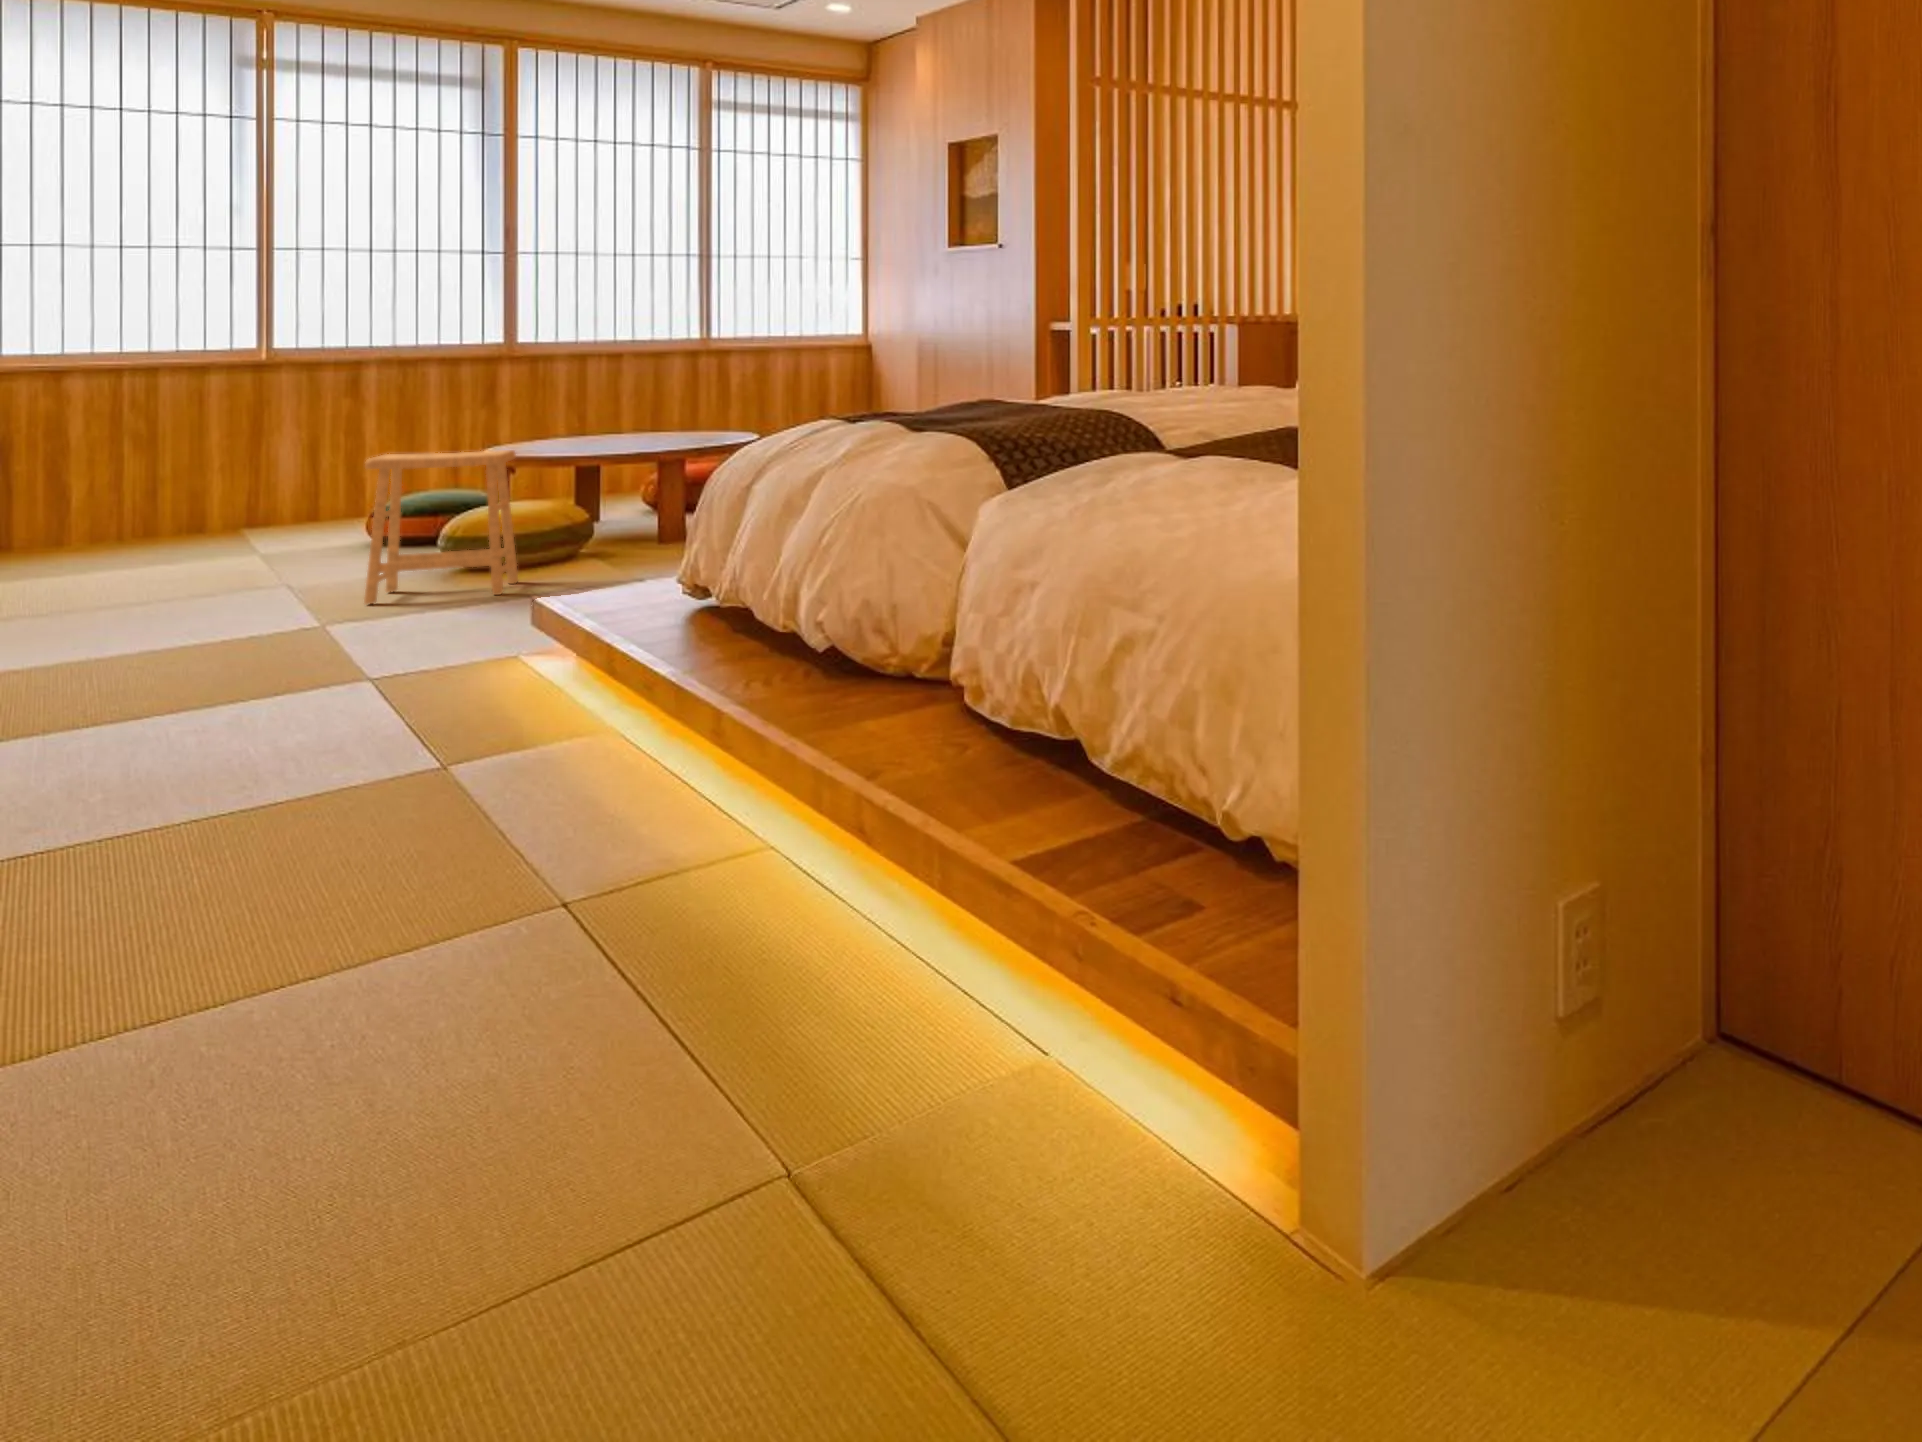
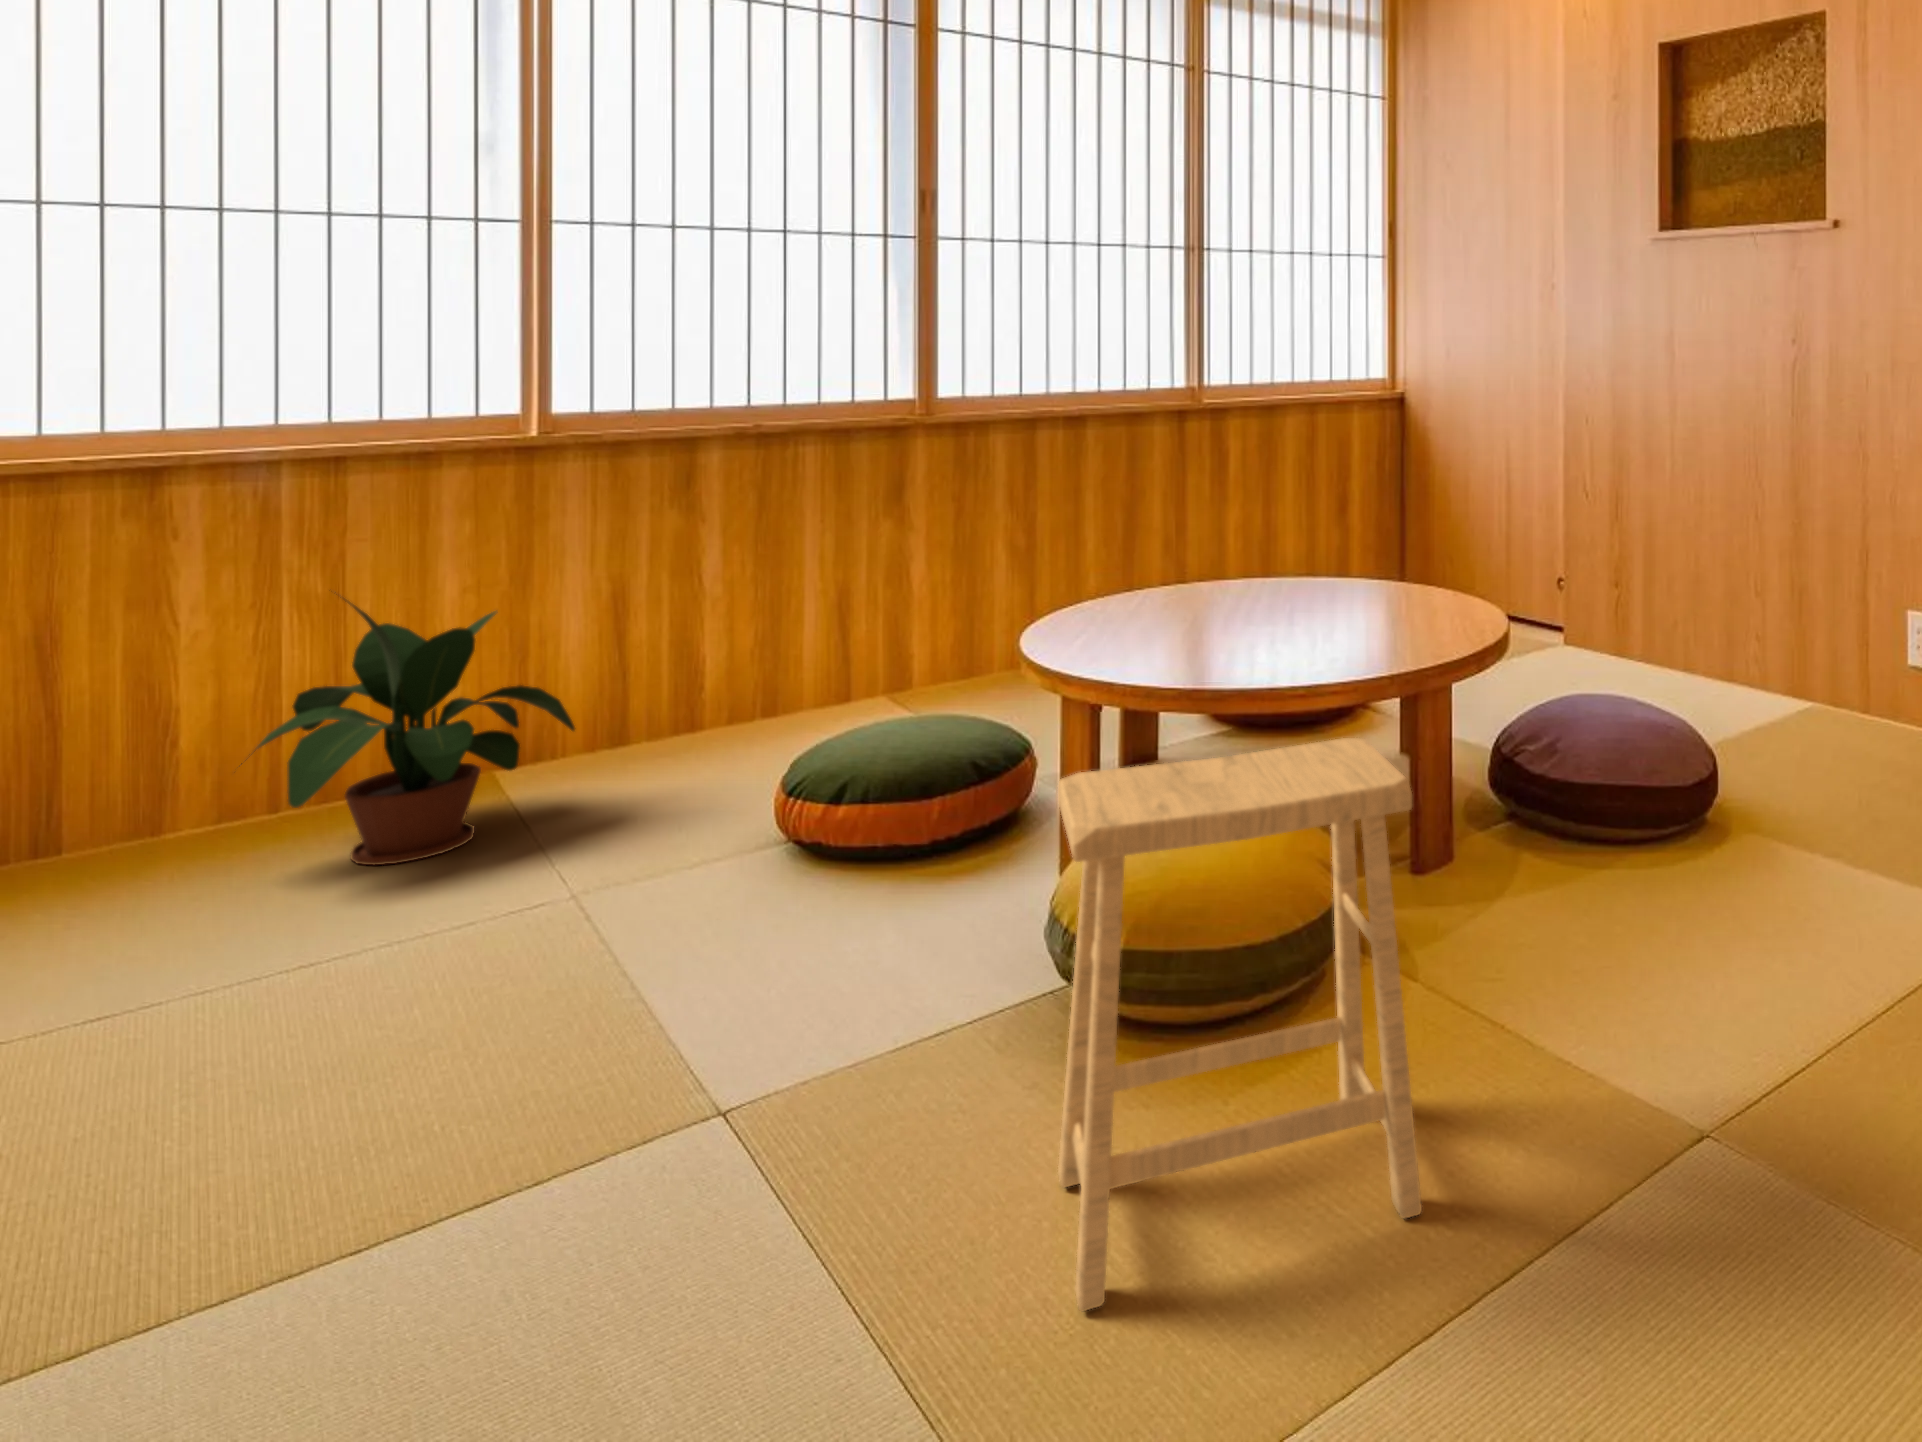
potted plant: none [104,422,275,549] -> present [241,592,575,865]

